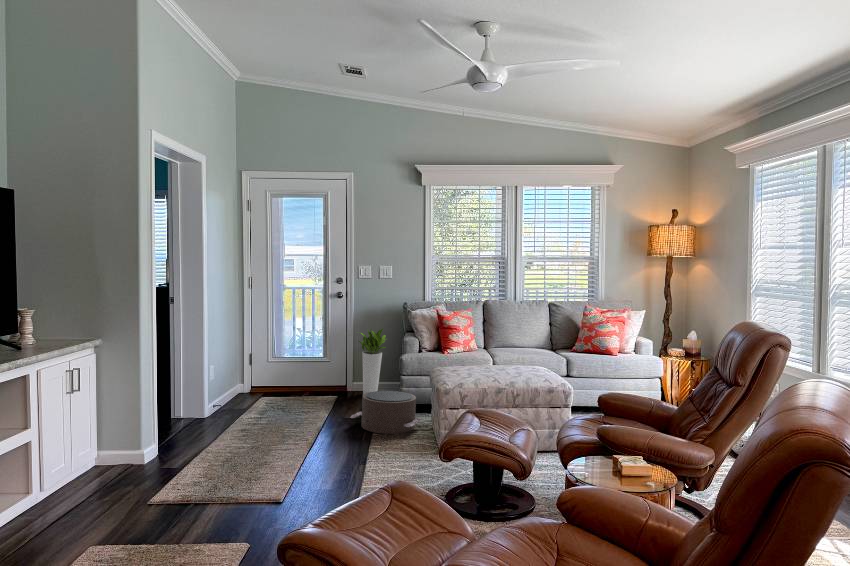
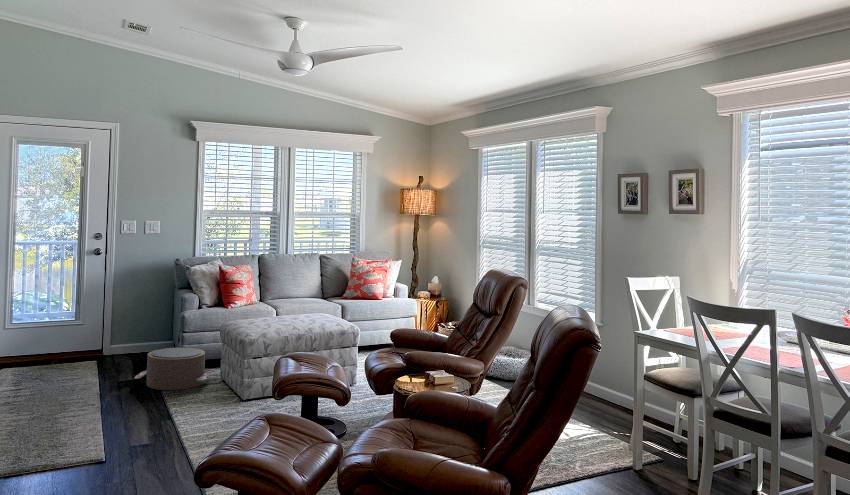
planter: present [359,329,386,394] -> none [122,285,158,356]

